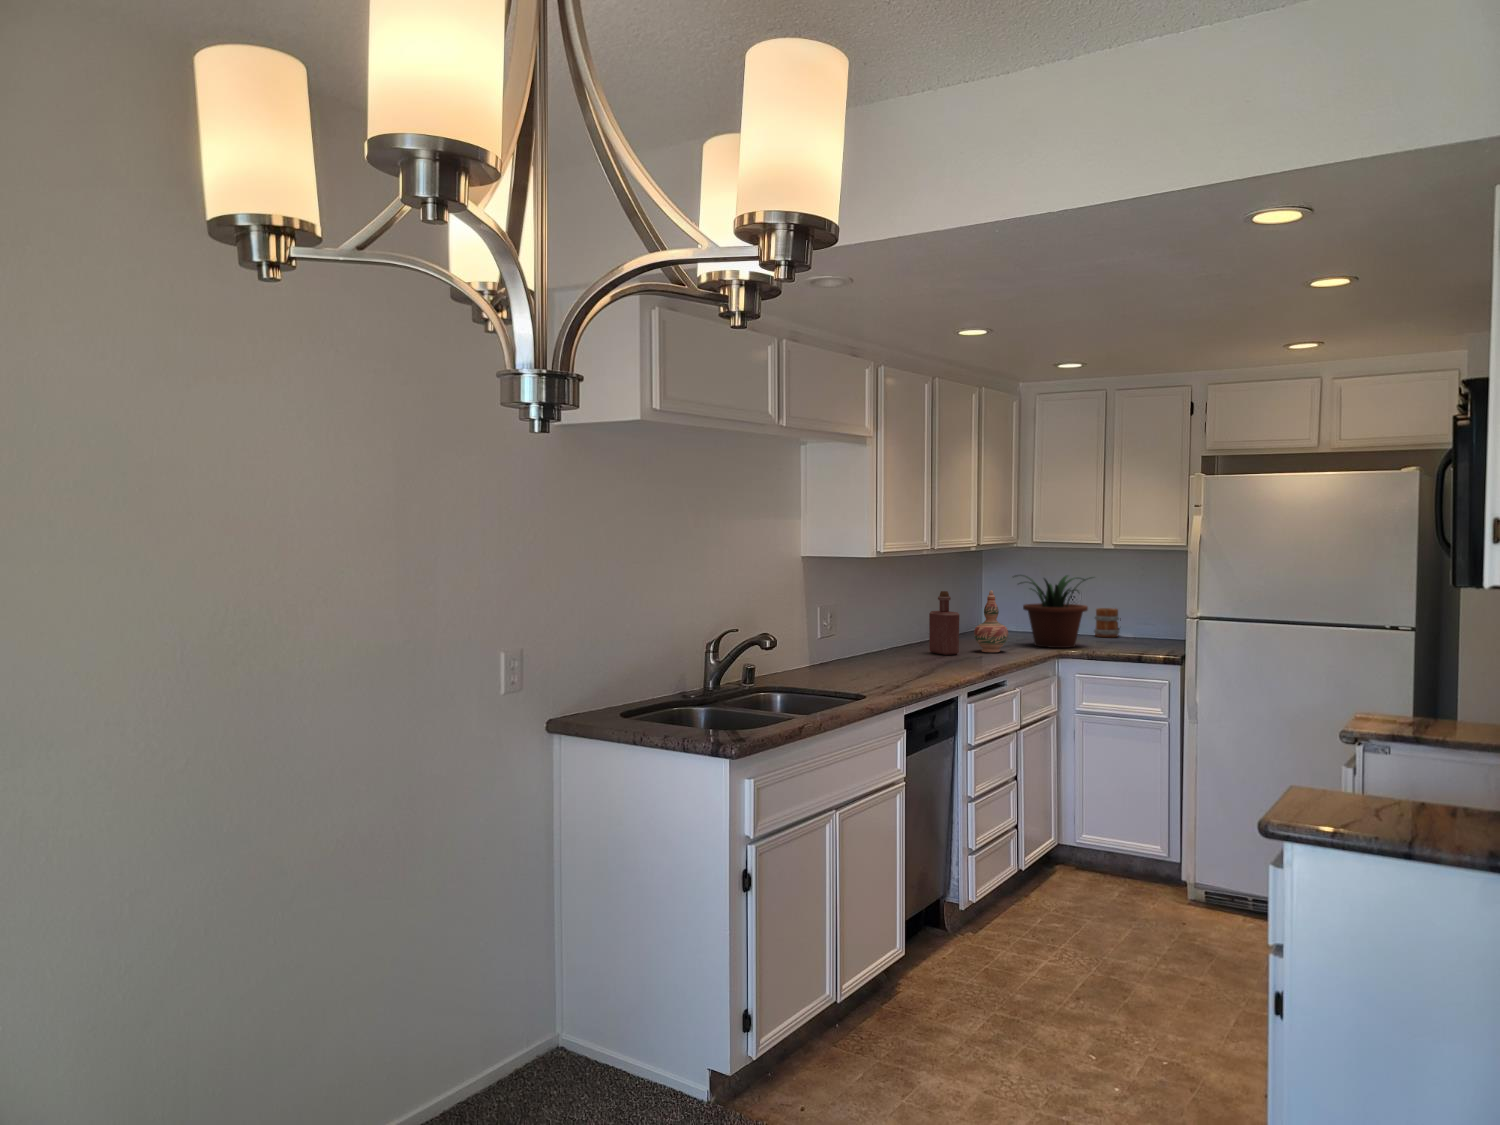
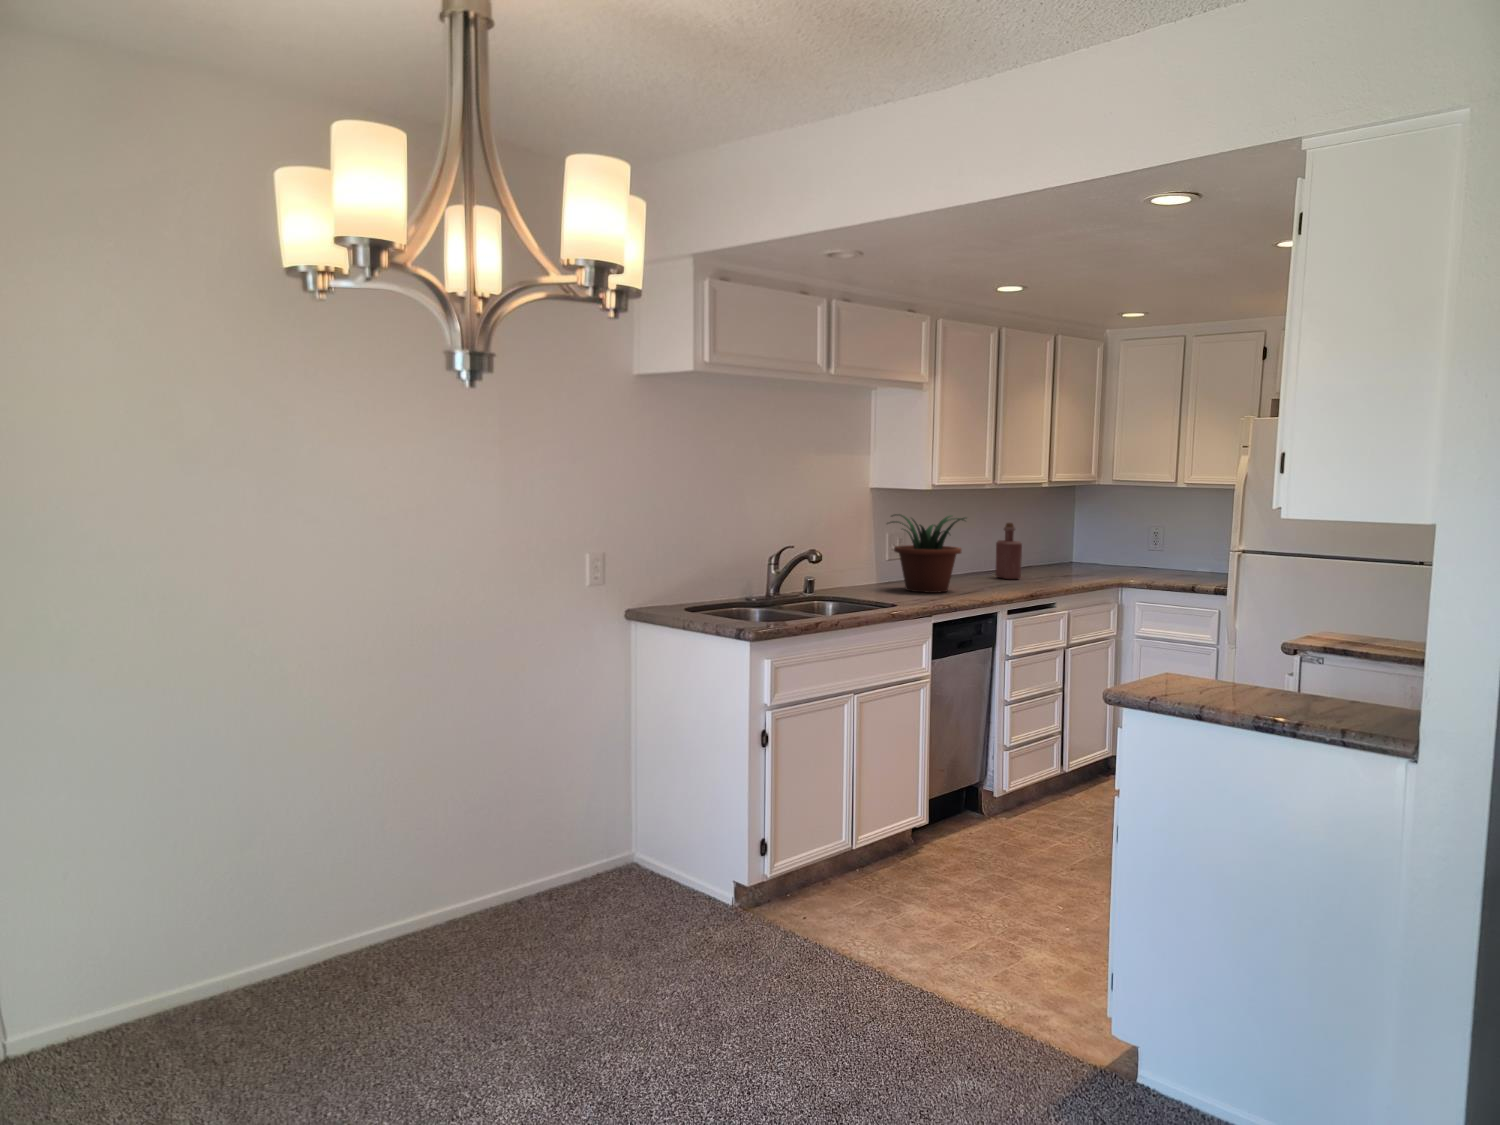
potted plant: present [1015,575,1092,648] -> present [890,514,965,593]
decorative vase: present [974,590,1008,652] -> none [1039,523,1070,579]
mug: present [1094,608,1121,637] -> none [1171,540,1200,571]

